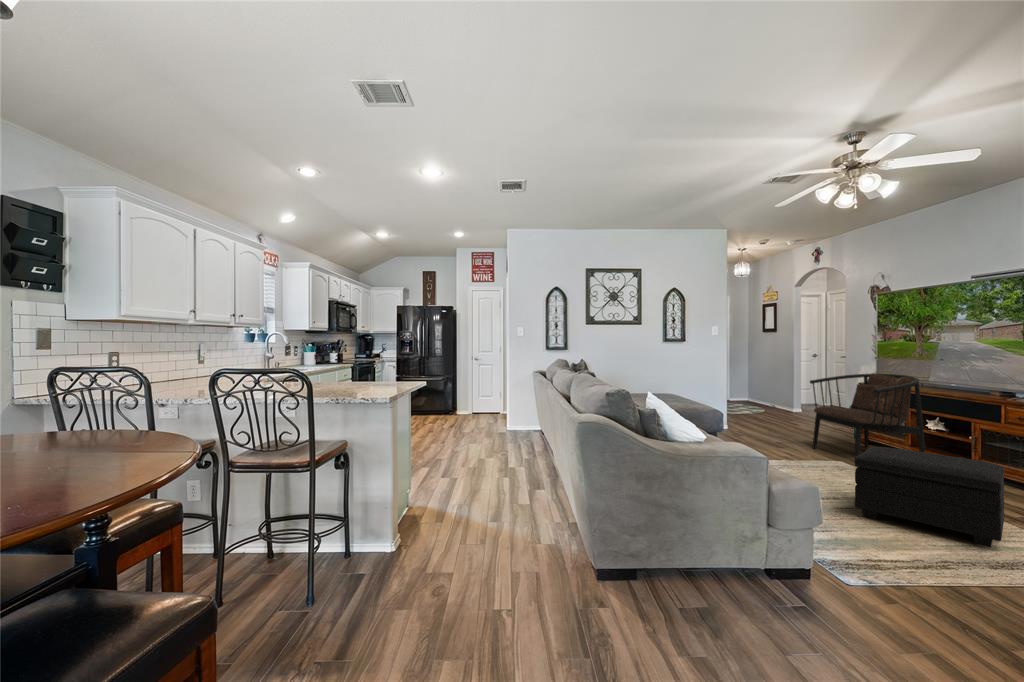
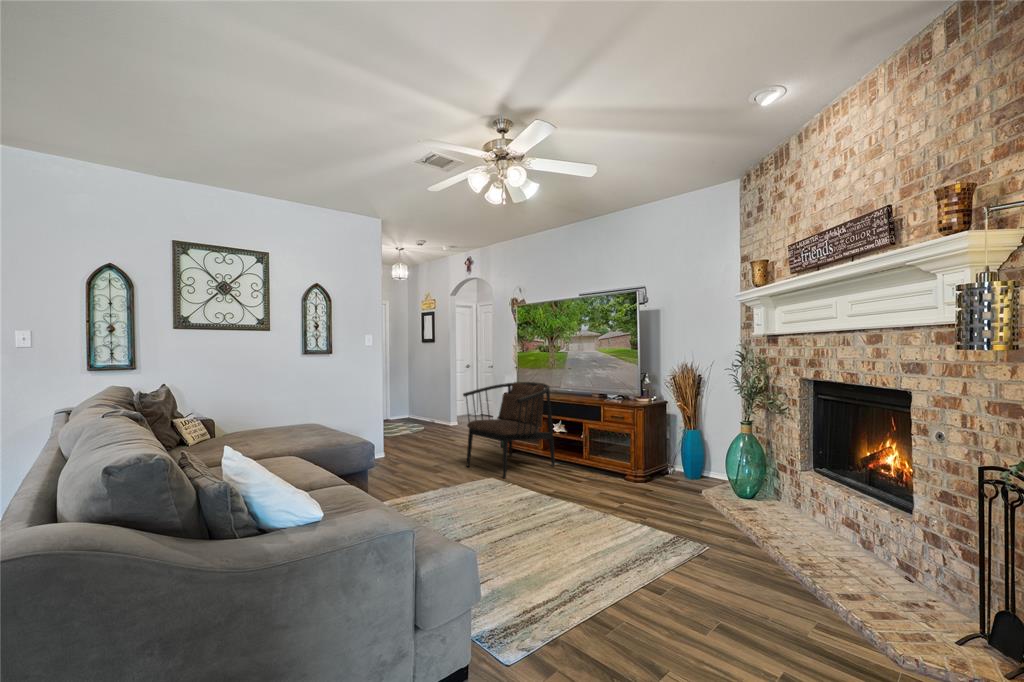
footstool: present [855,447,1004,547] -> none [507,464,625,560]

